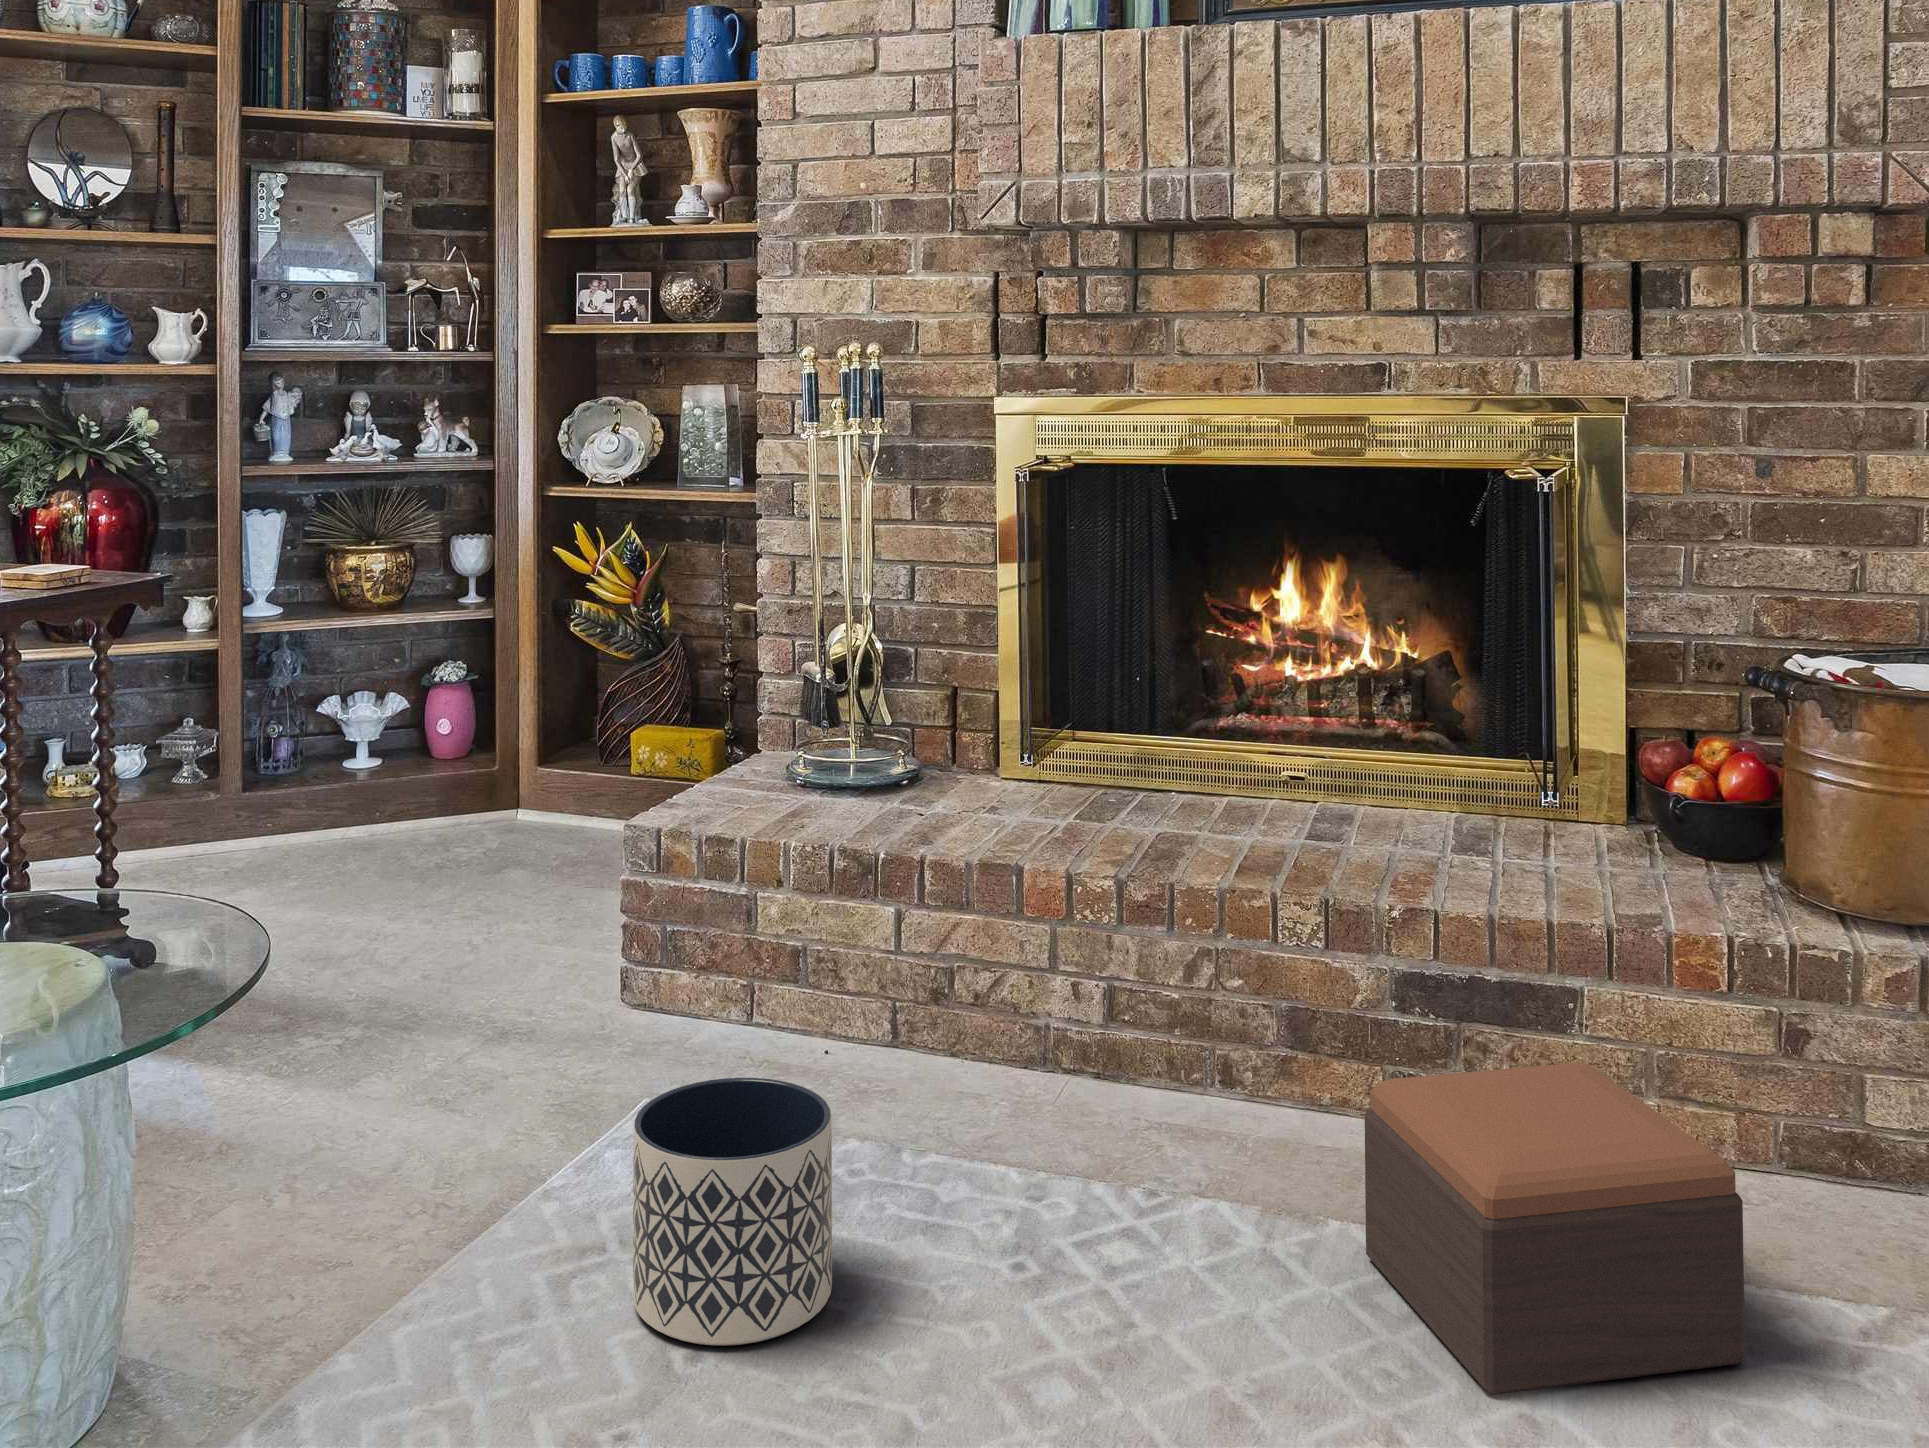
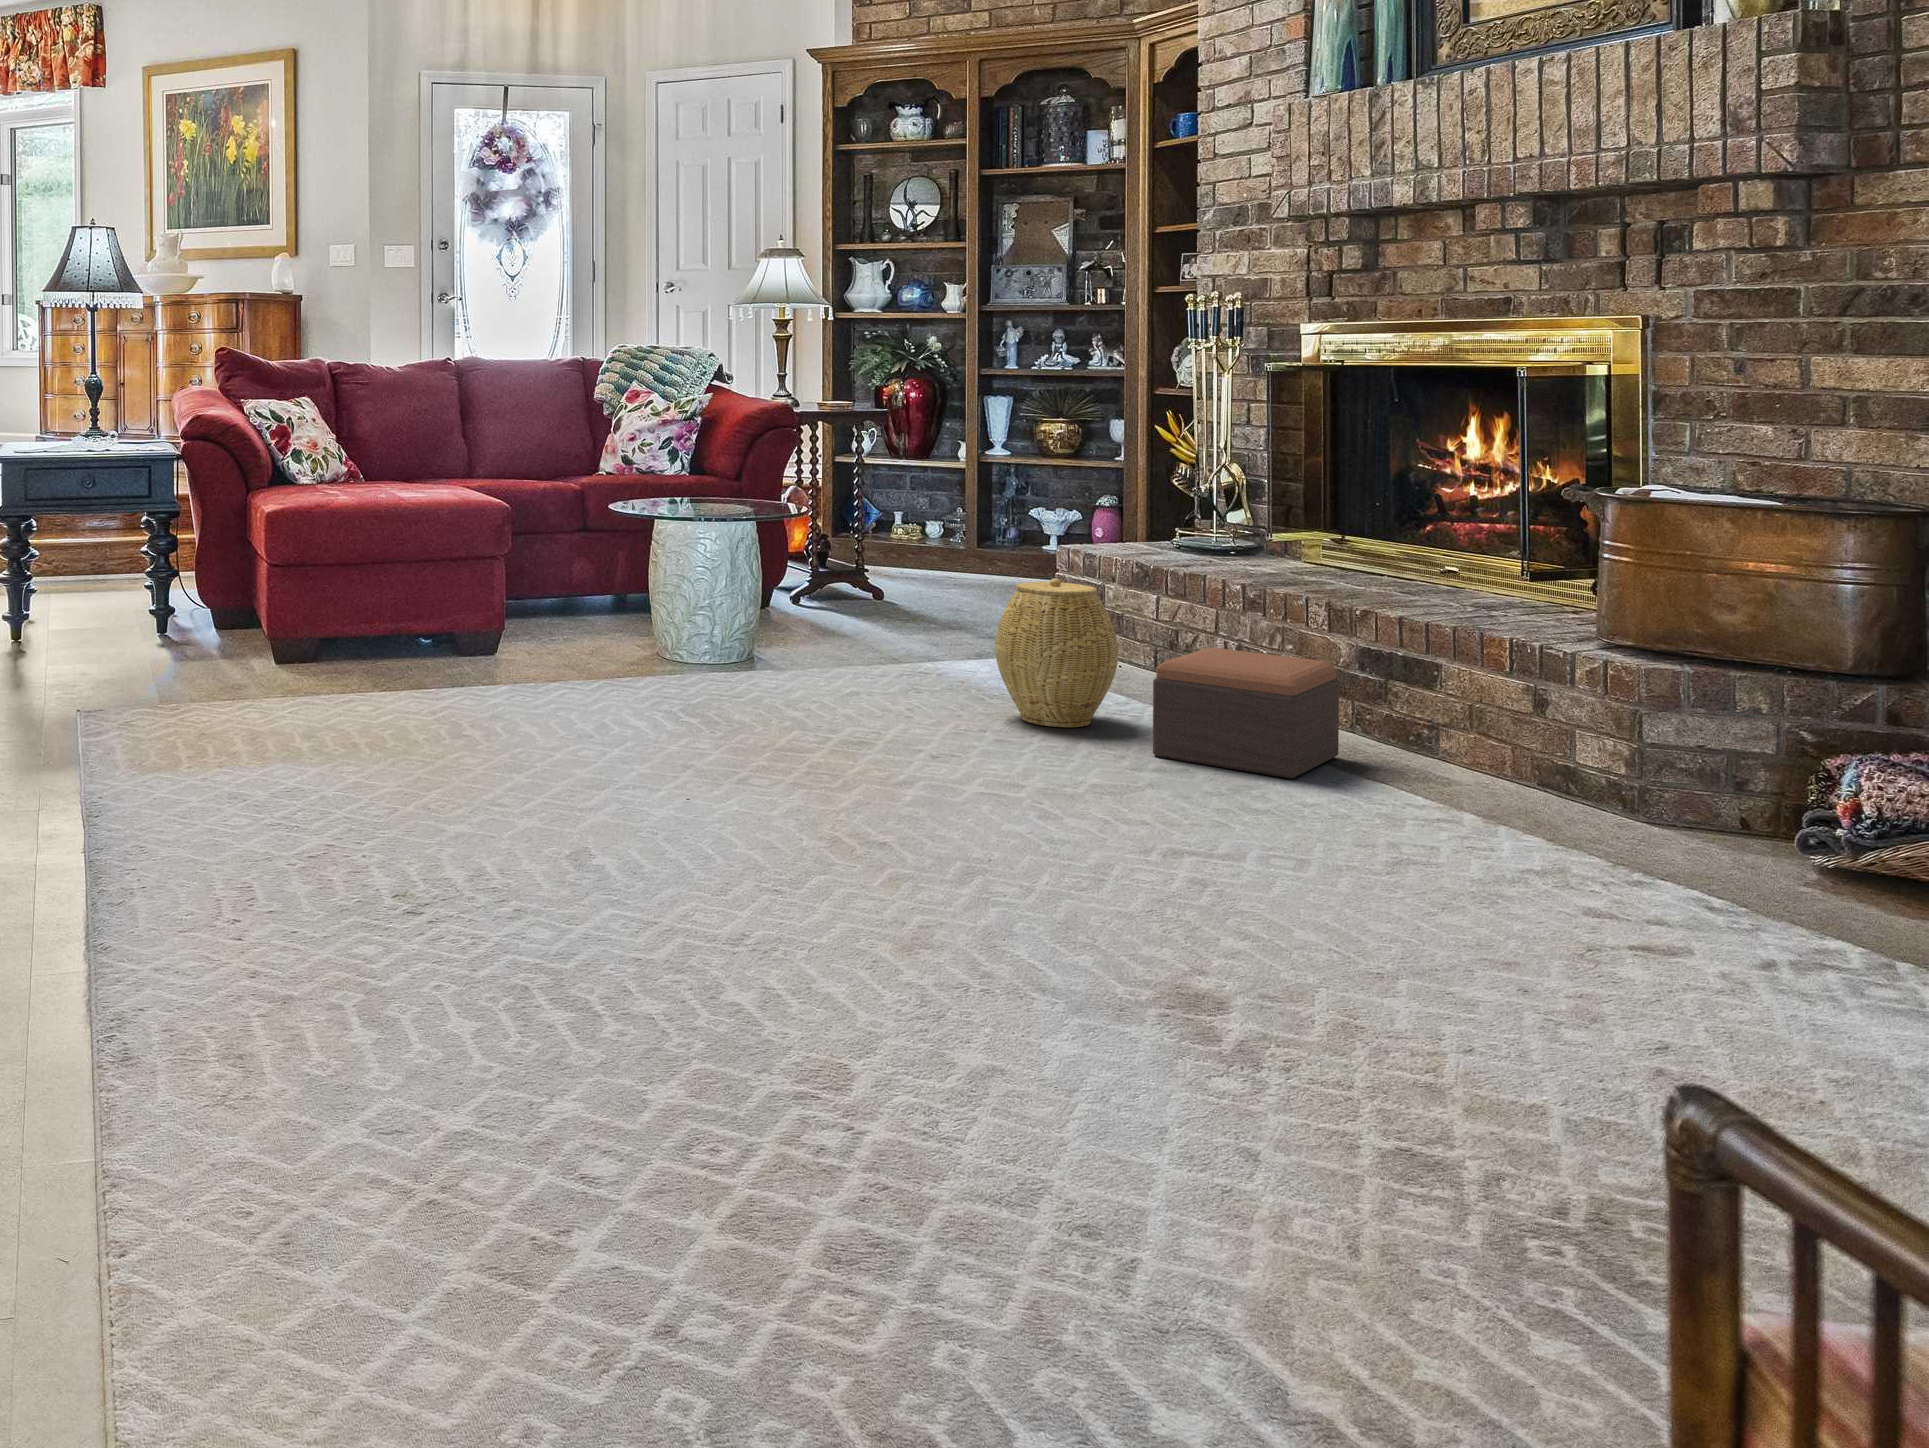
woven basket: none [1008,996,1267,1367] -> present [995,578,1118,727]
planter: present [633,1078,832,1346] -> none [881,606,968,694]

